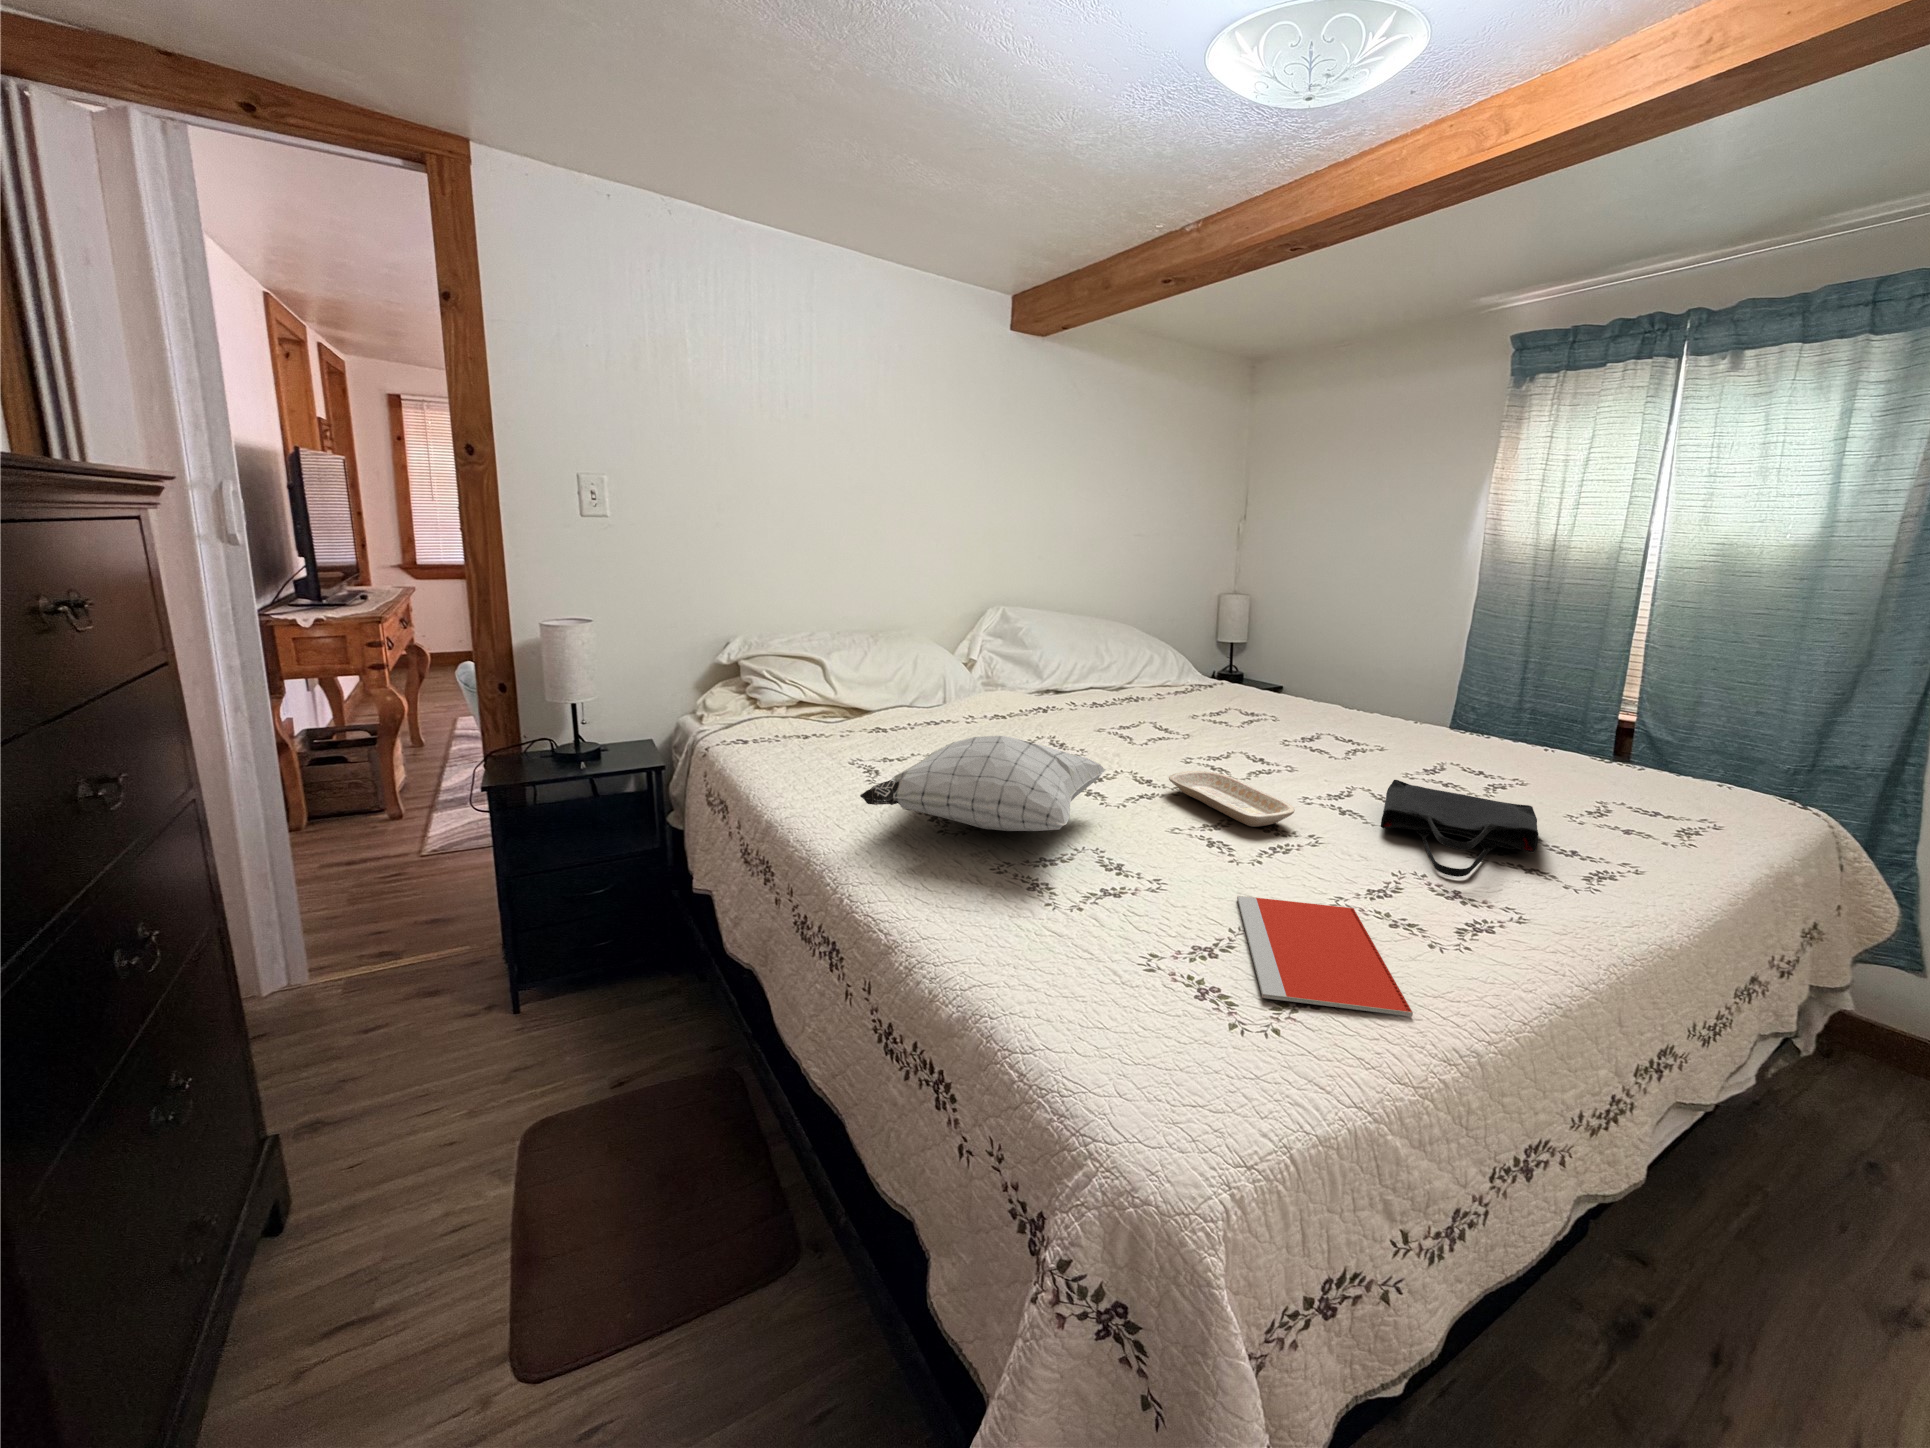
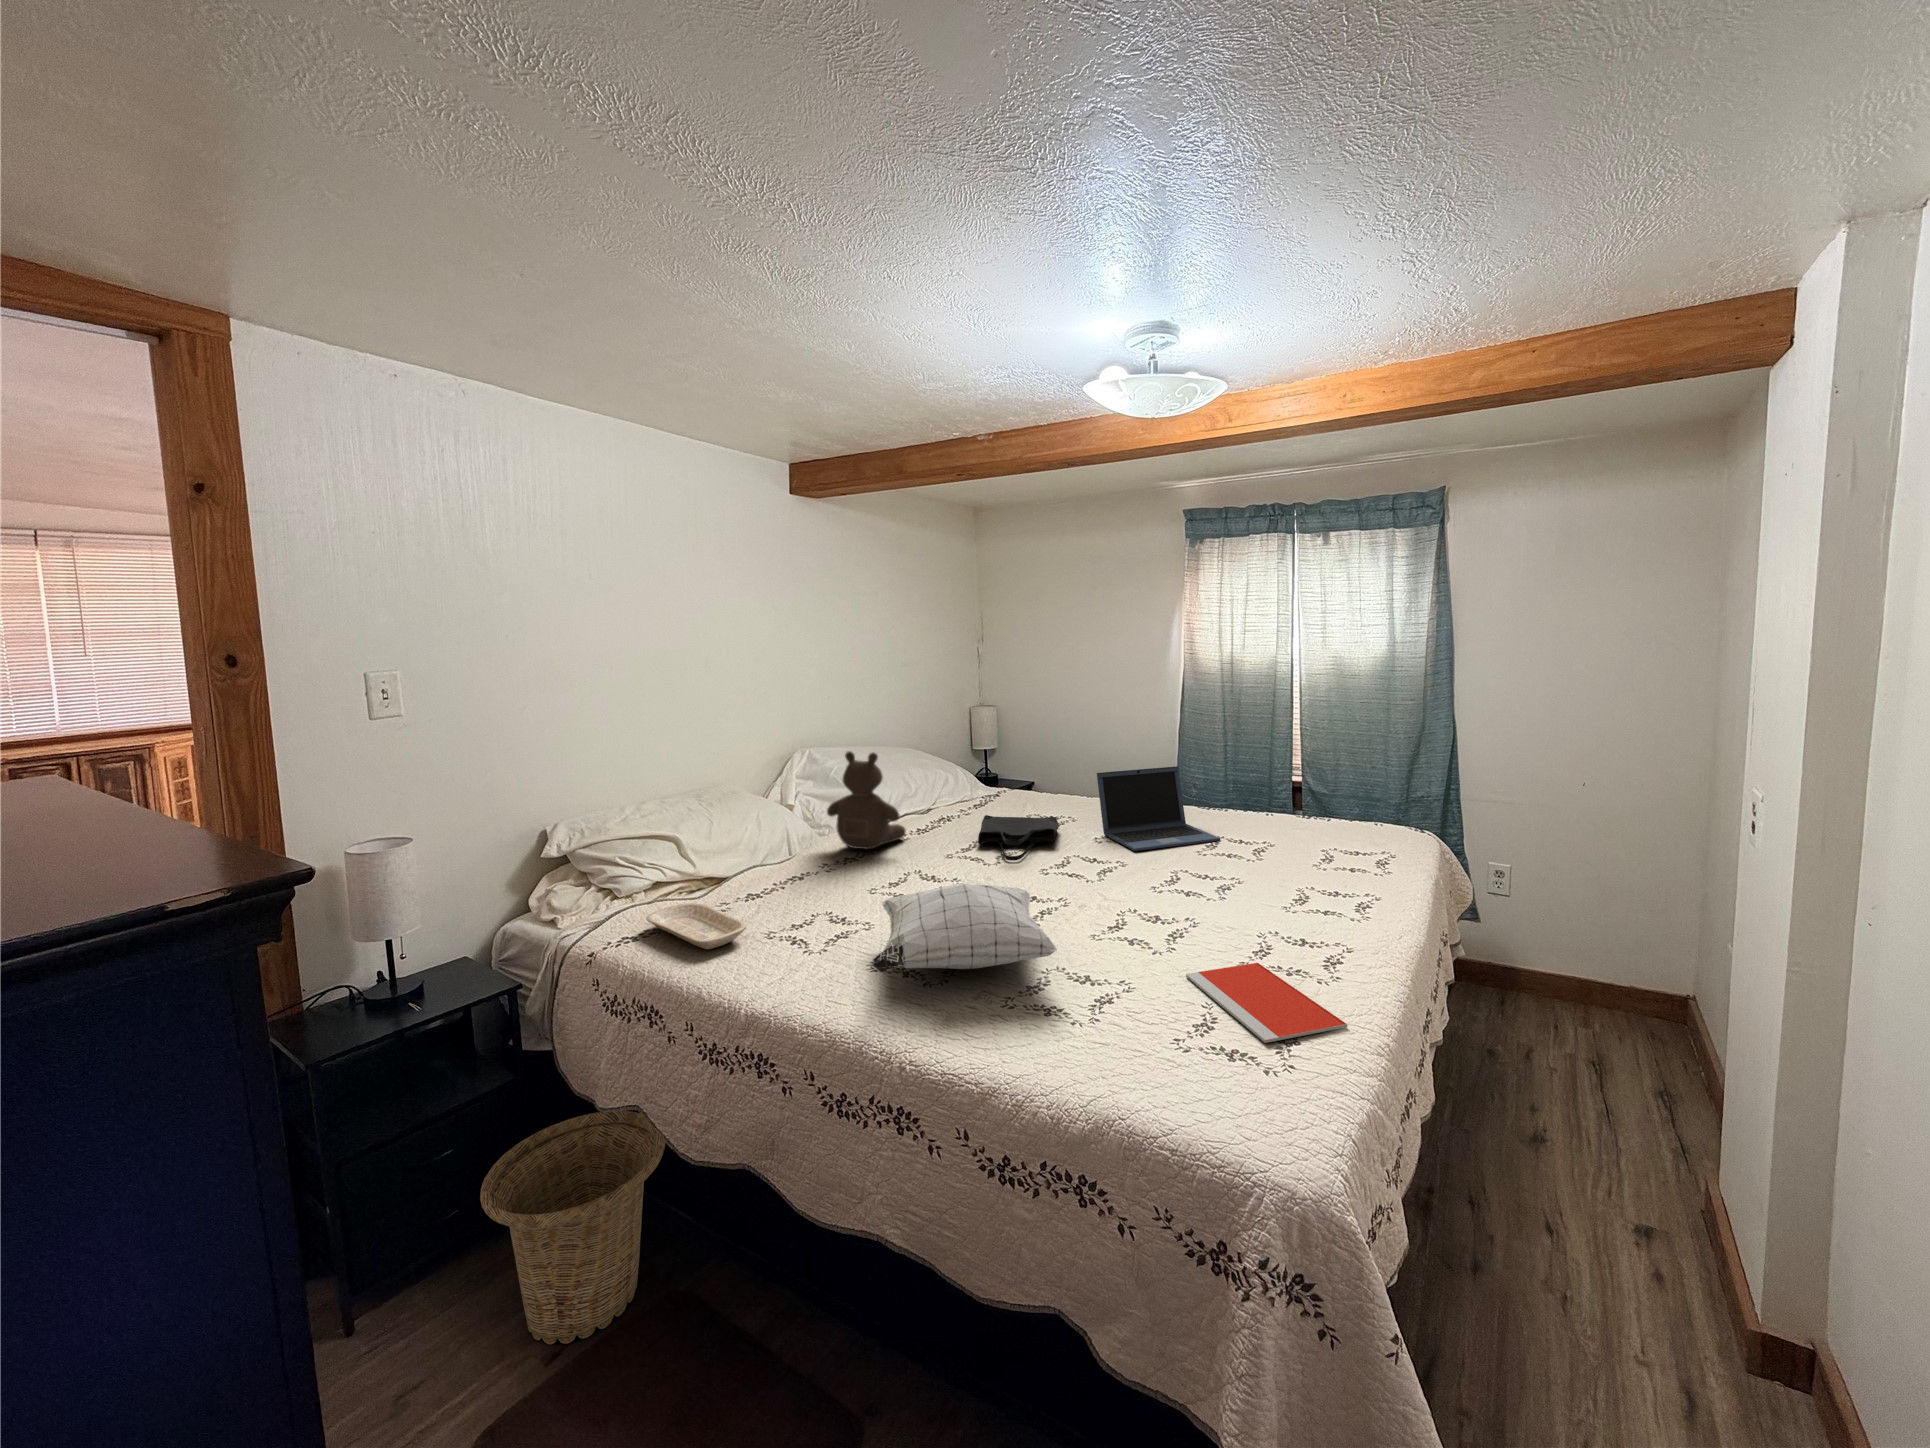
teddy bear: none [986,605,1068,713] -> present [827,751,906,850]
laptop: none [1294,665,1449,772] -> present [1097,766,1220,851]
tray: present [1169,771,1295,827] -> present [646,903,746,949]
tote bag: present [1381,780,1538,877] -> present [978,815,1058,861]
basket: none [563,888,725,1073] -> present [480,1111,665,1344]

